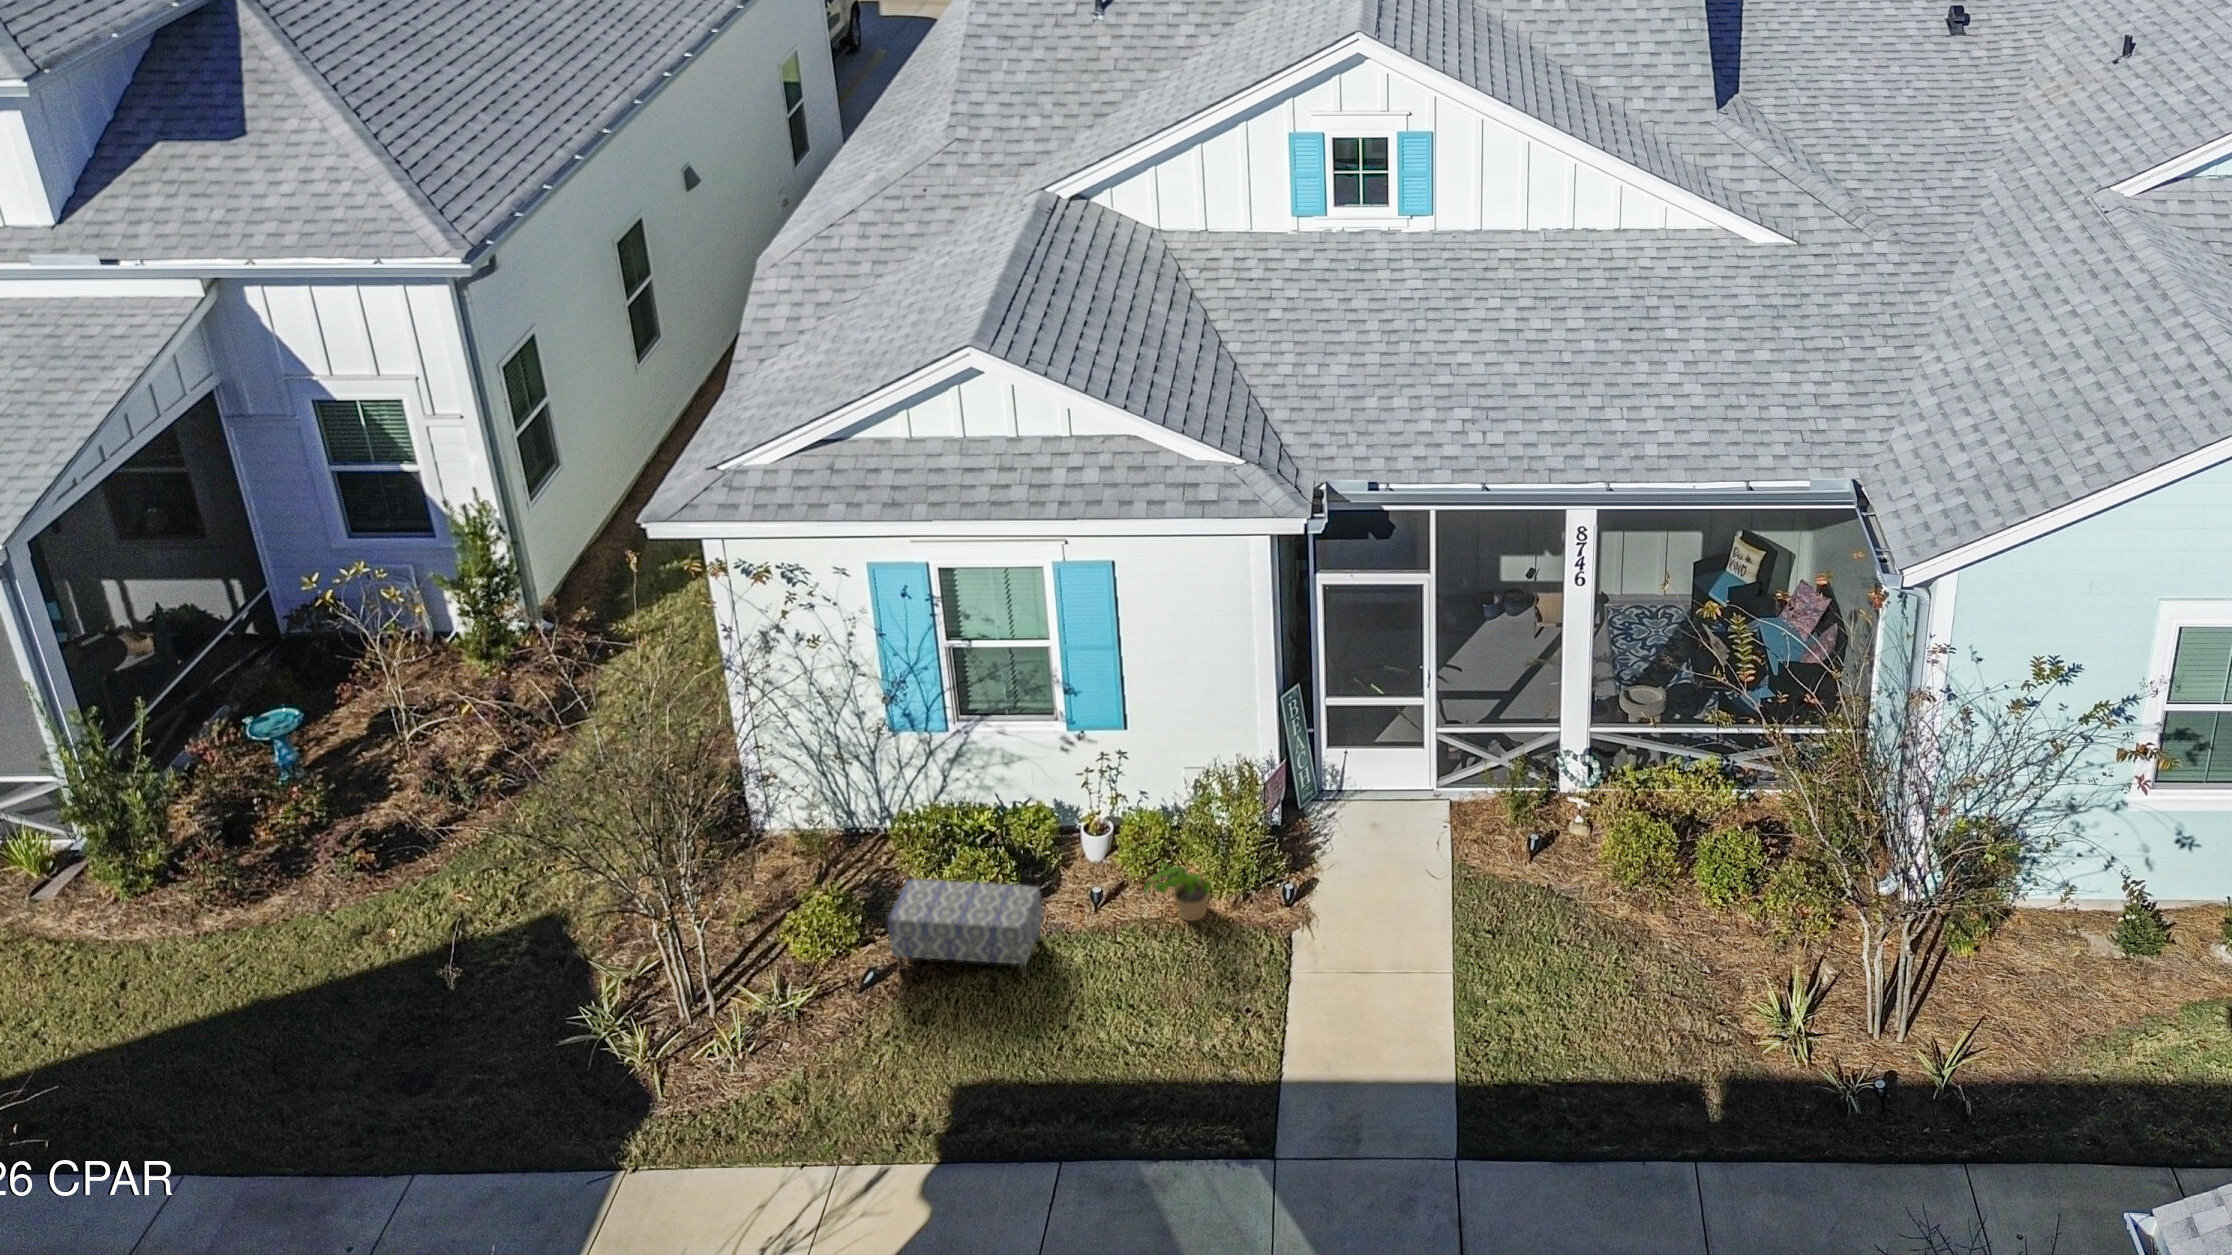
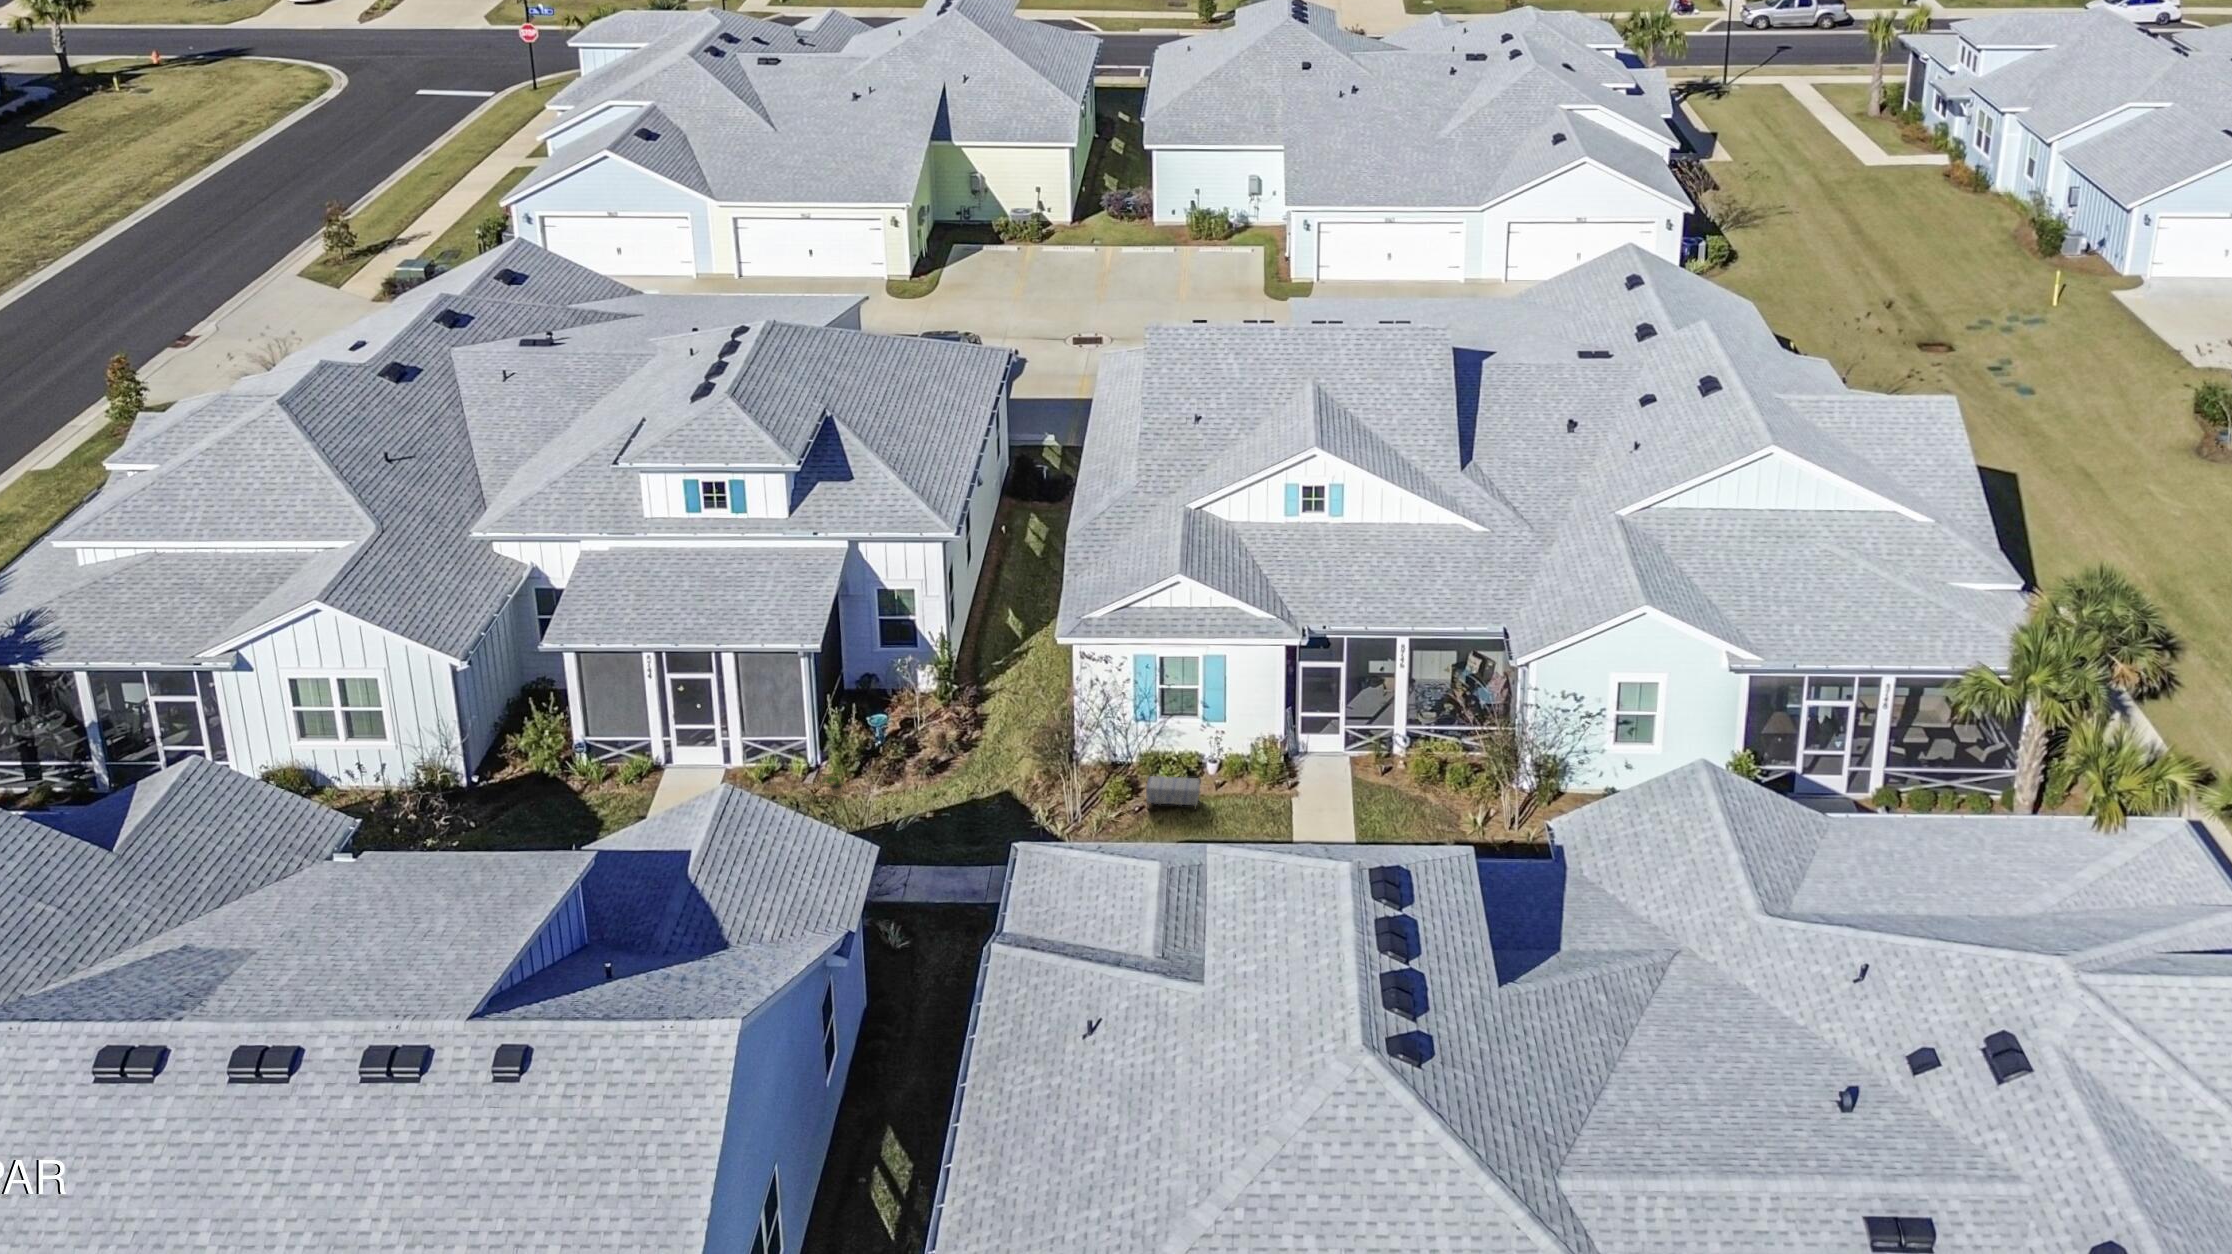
potted plant: present [1144,863,1212,921] -> present [822,776,844,797]

